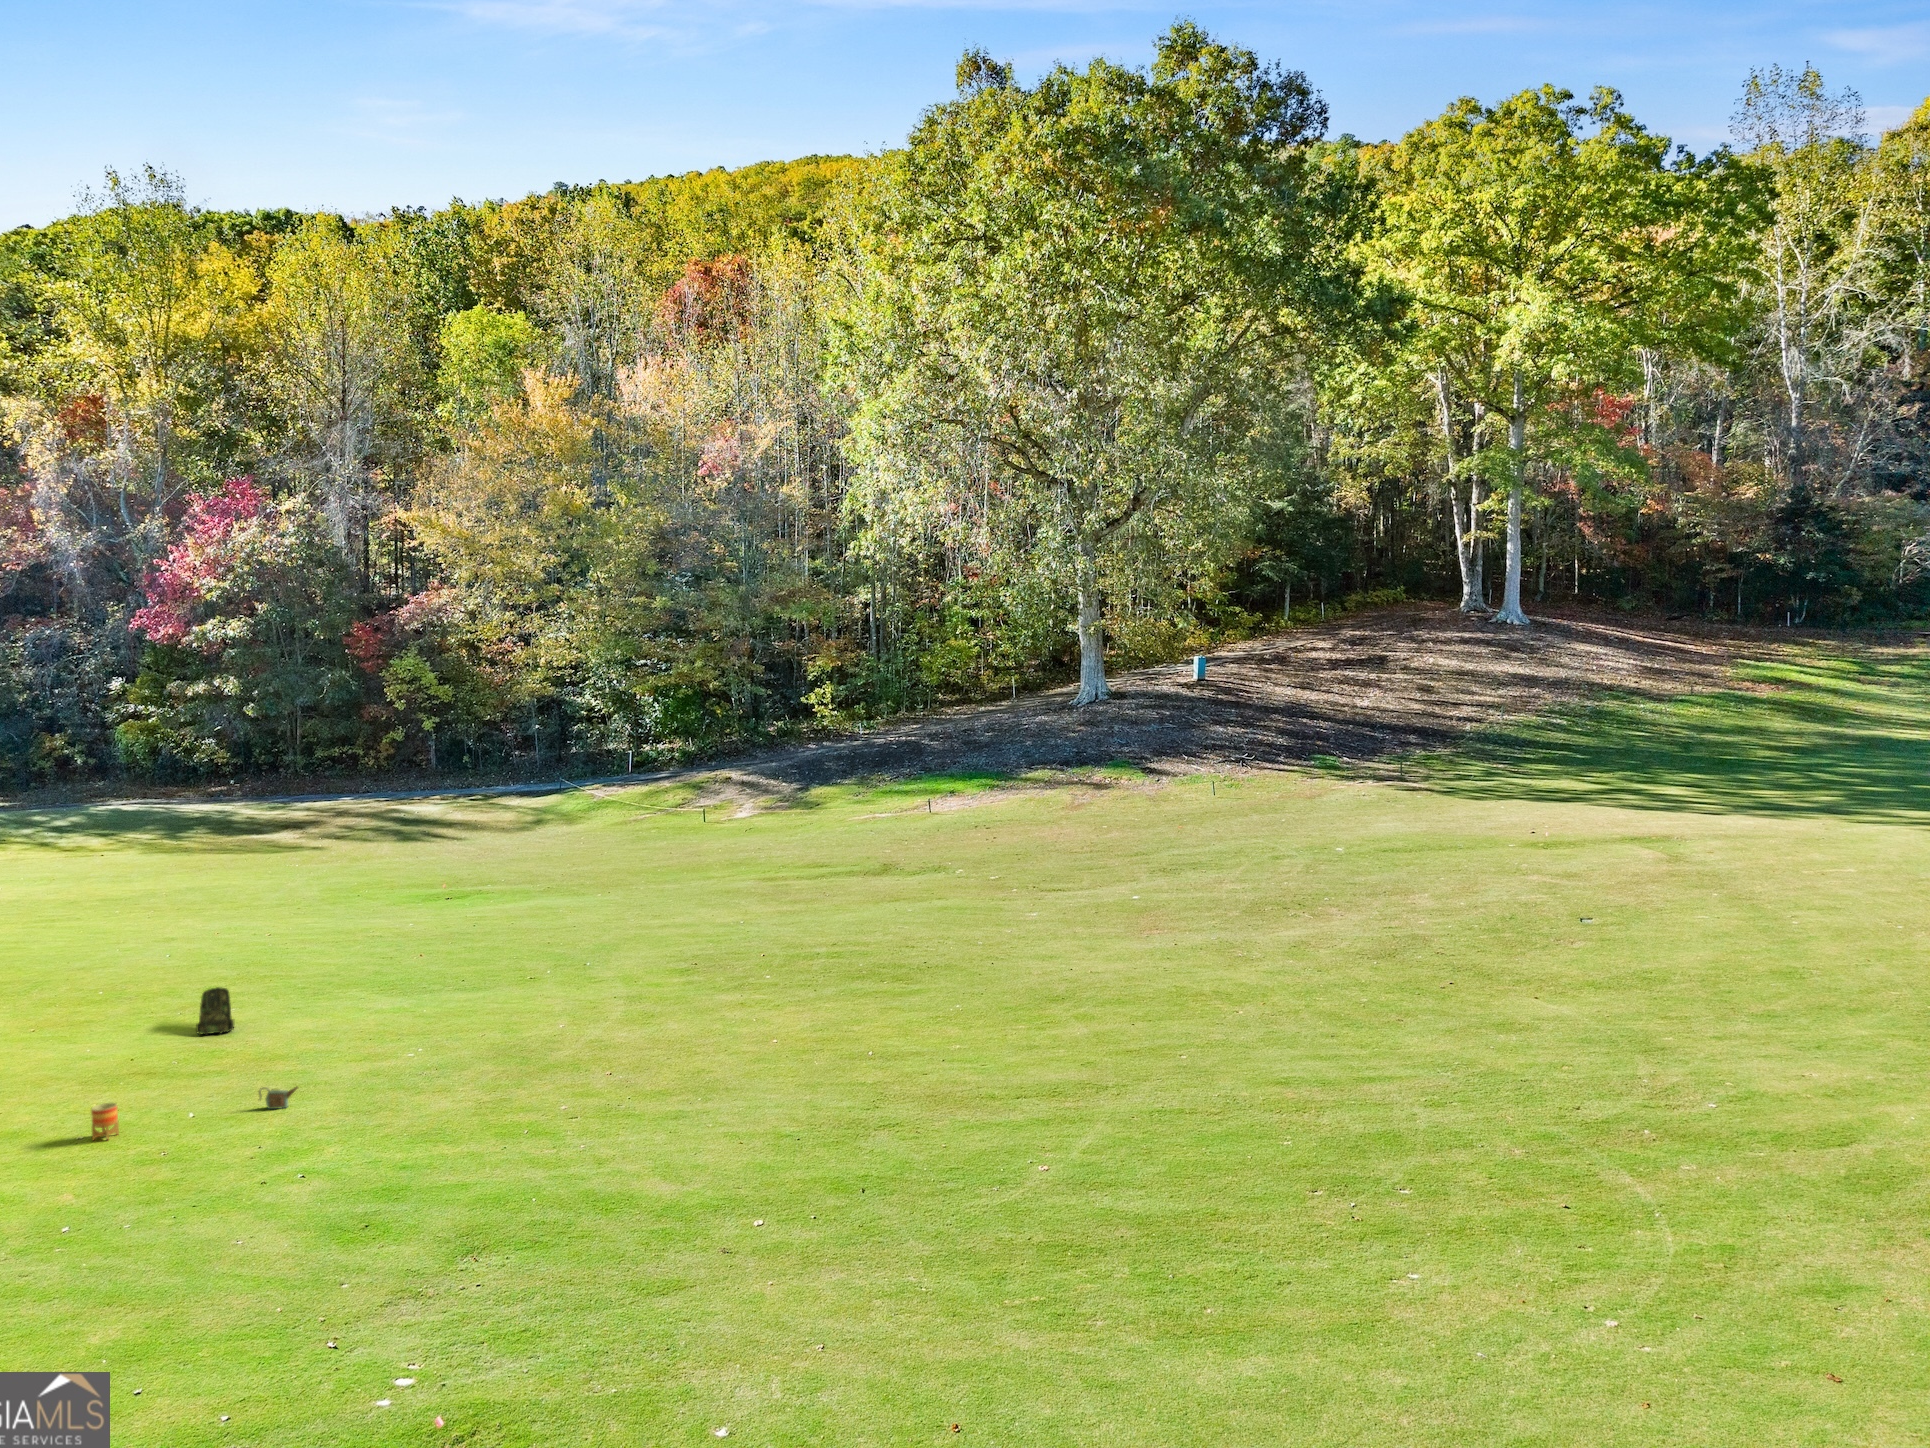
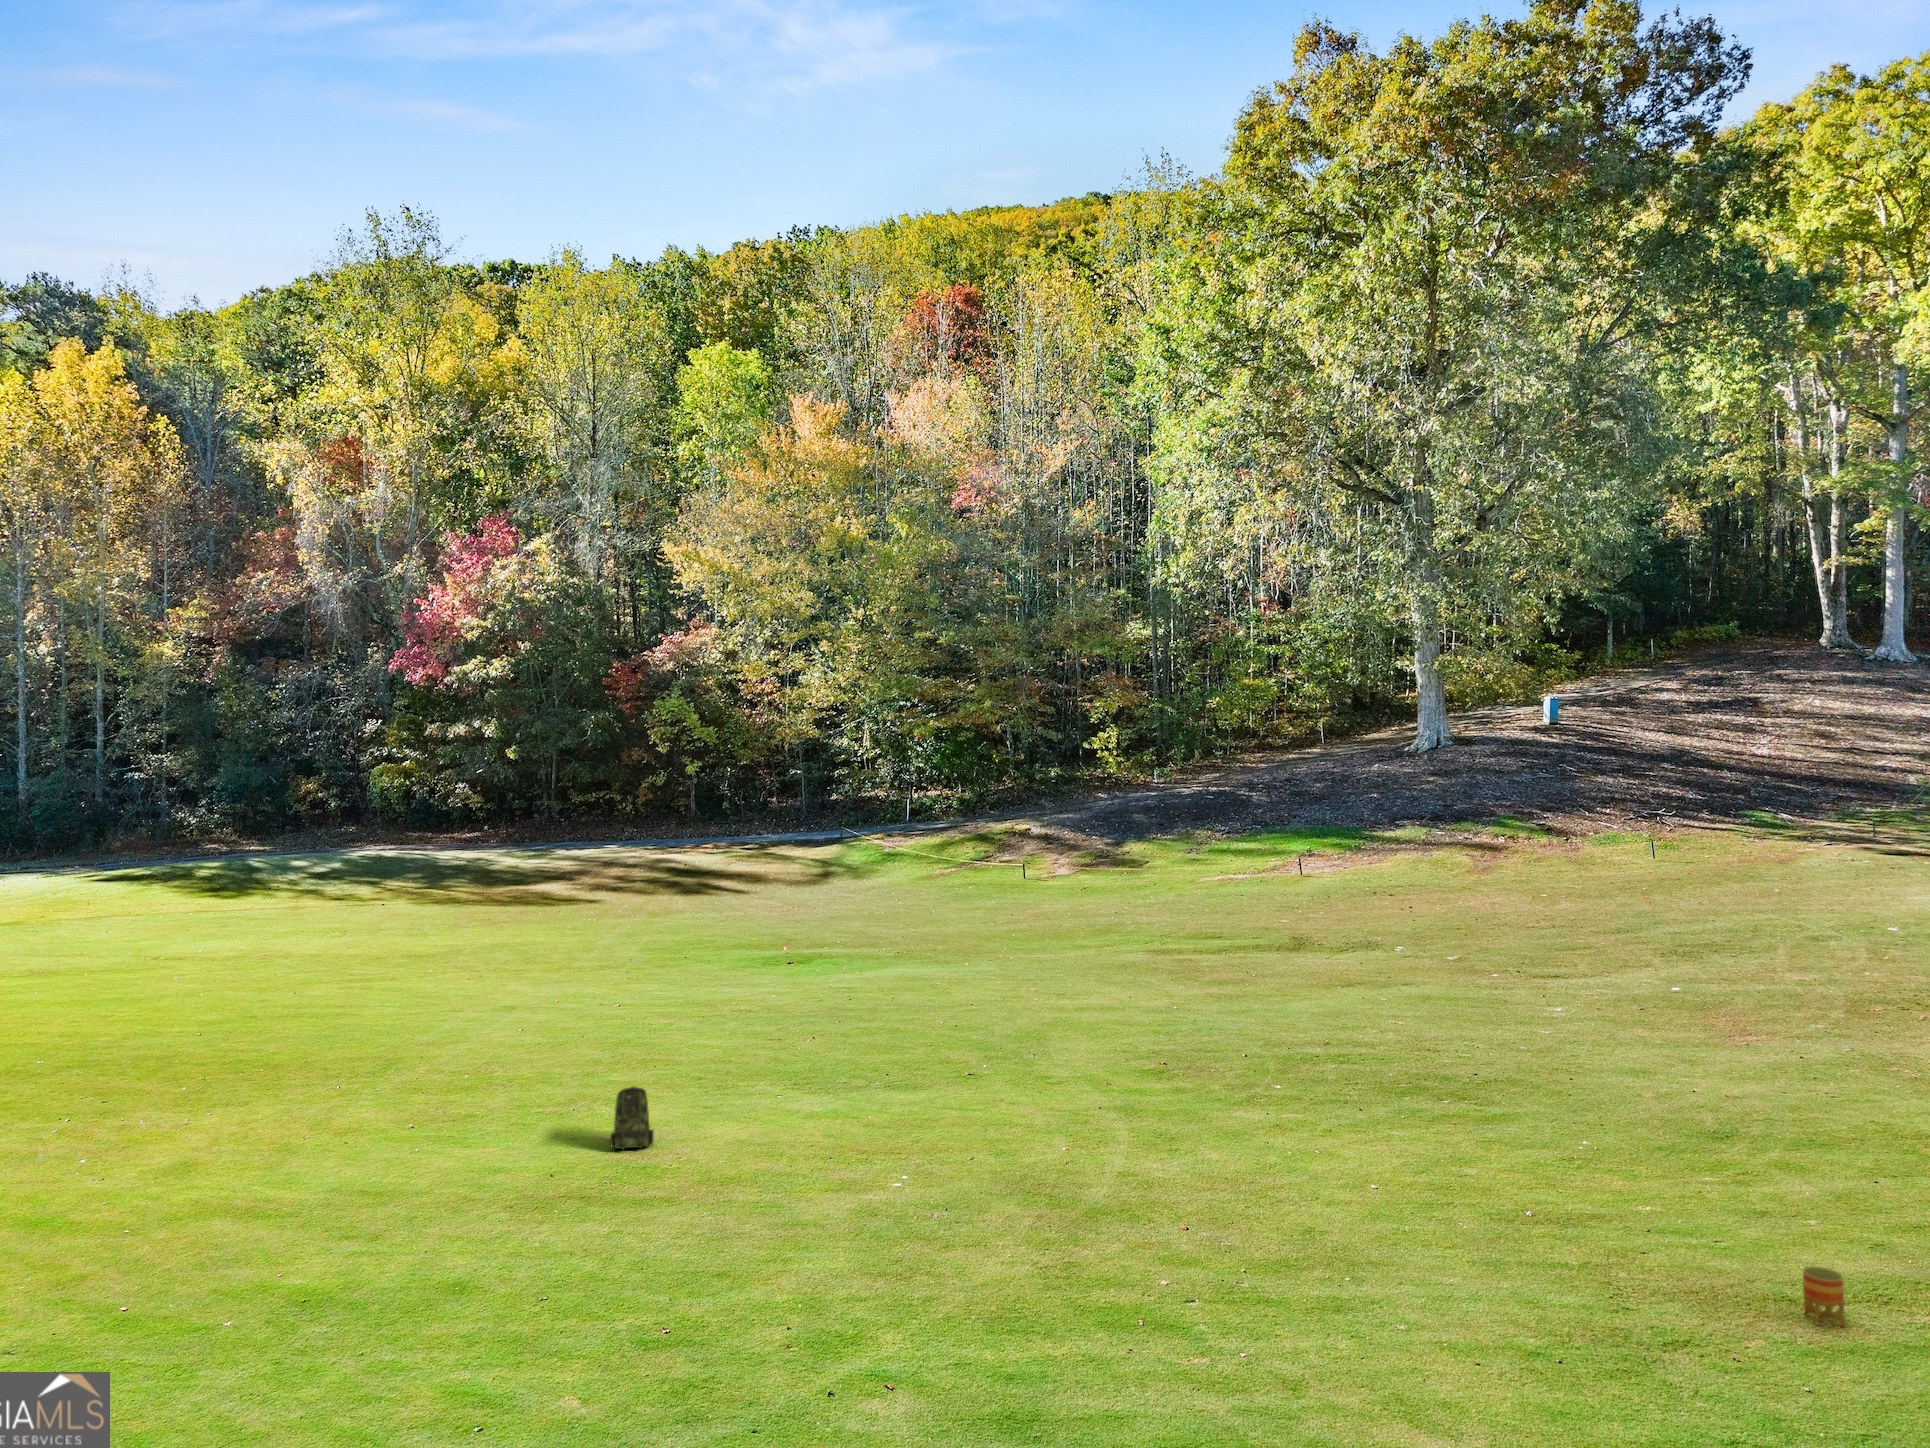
watering can: present [259,1087,298,1109] -> none [759,1250,814,1282]
planter: present [91,1103,119,1141] -> present [1803,1267,1845,1327]

